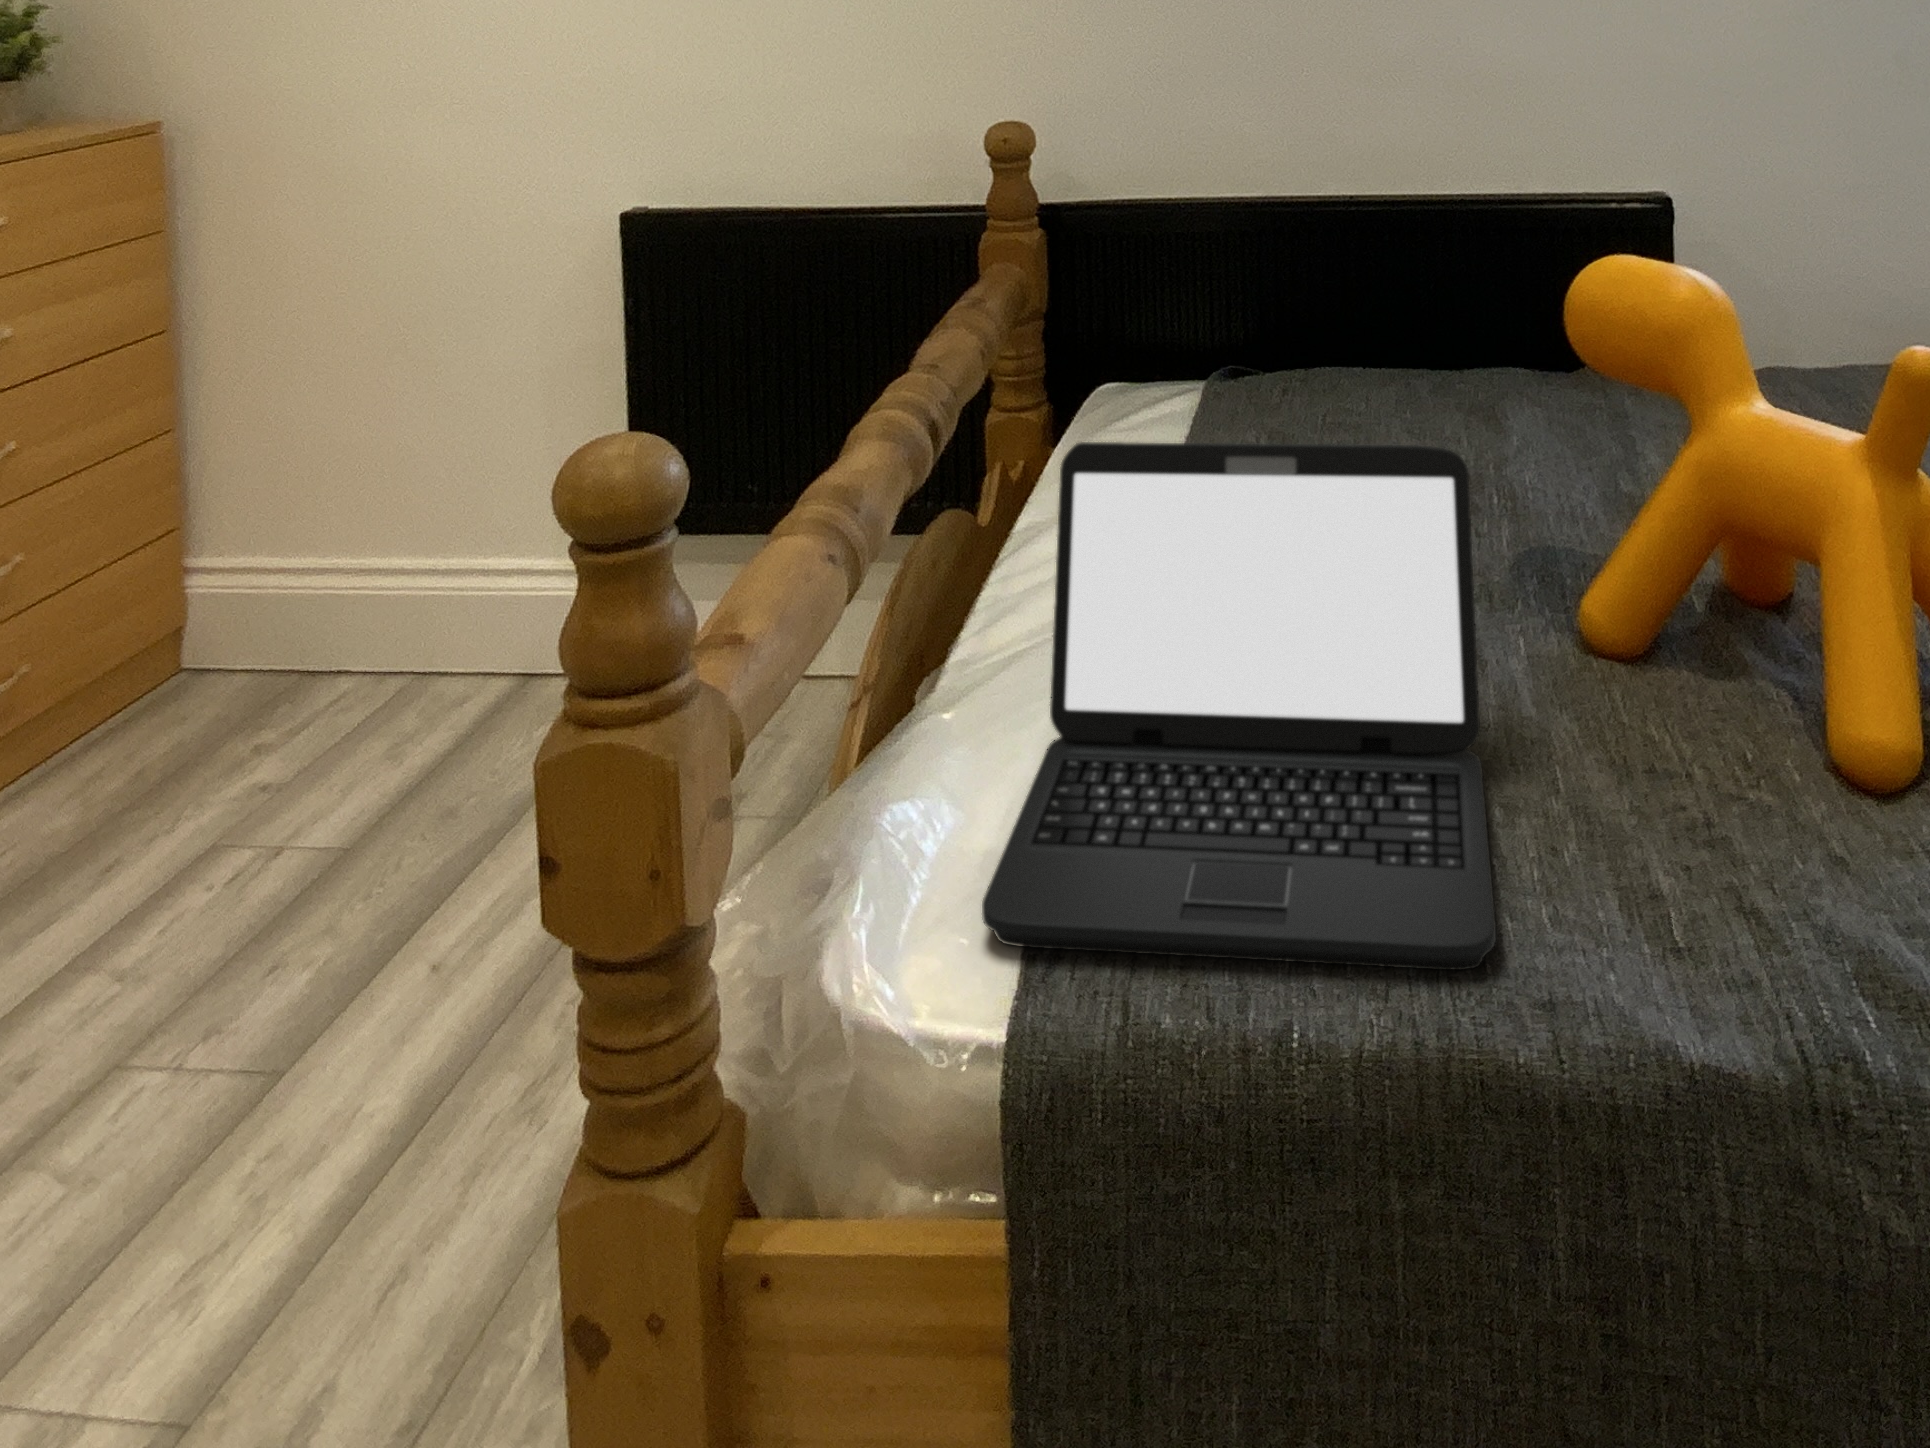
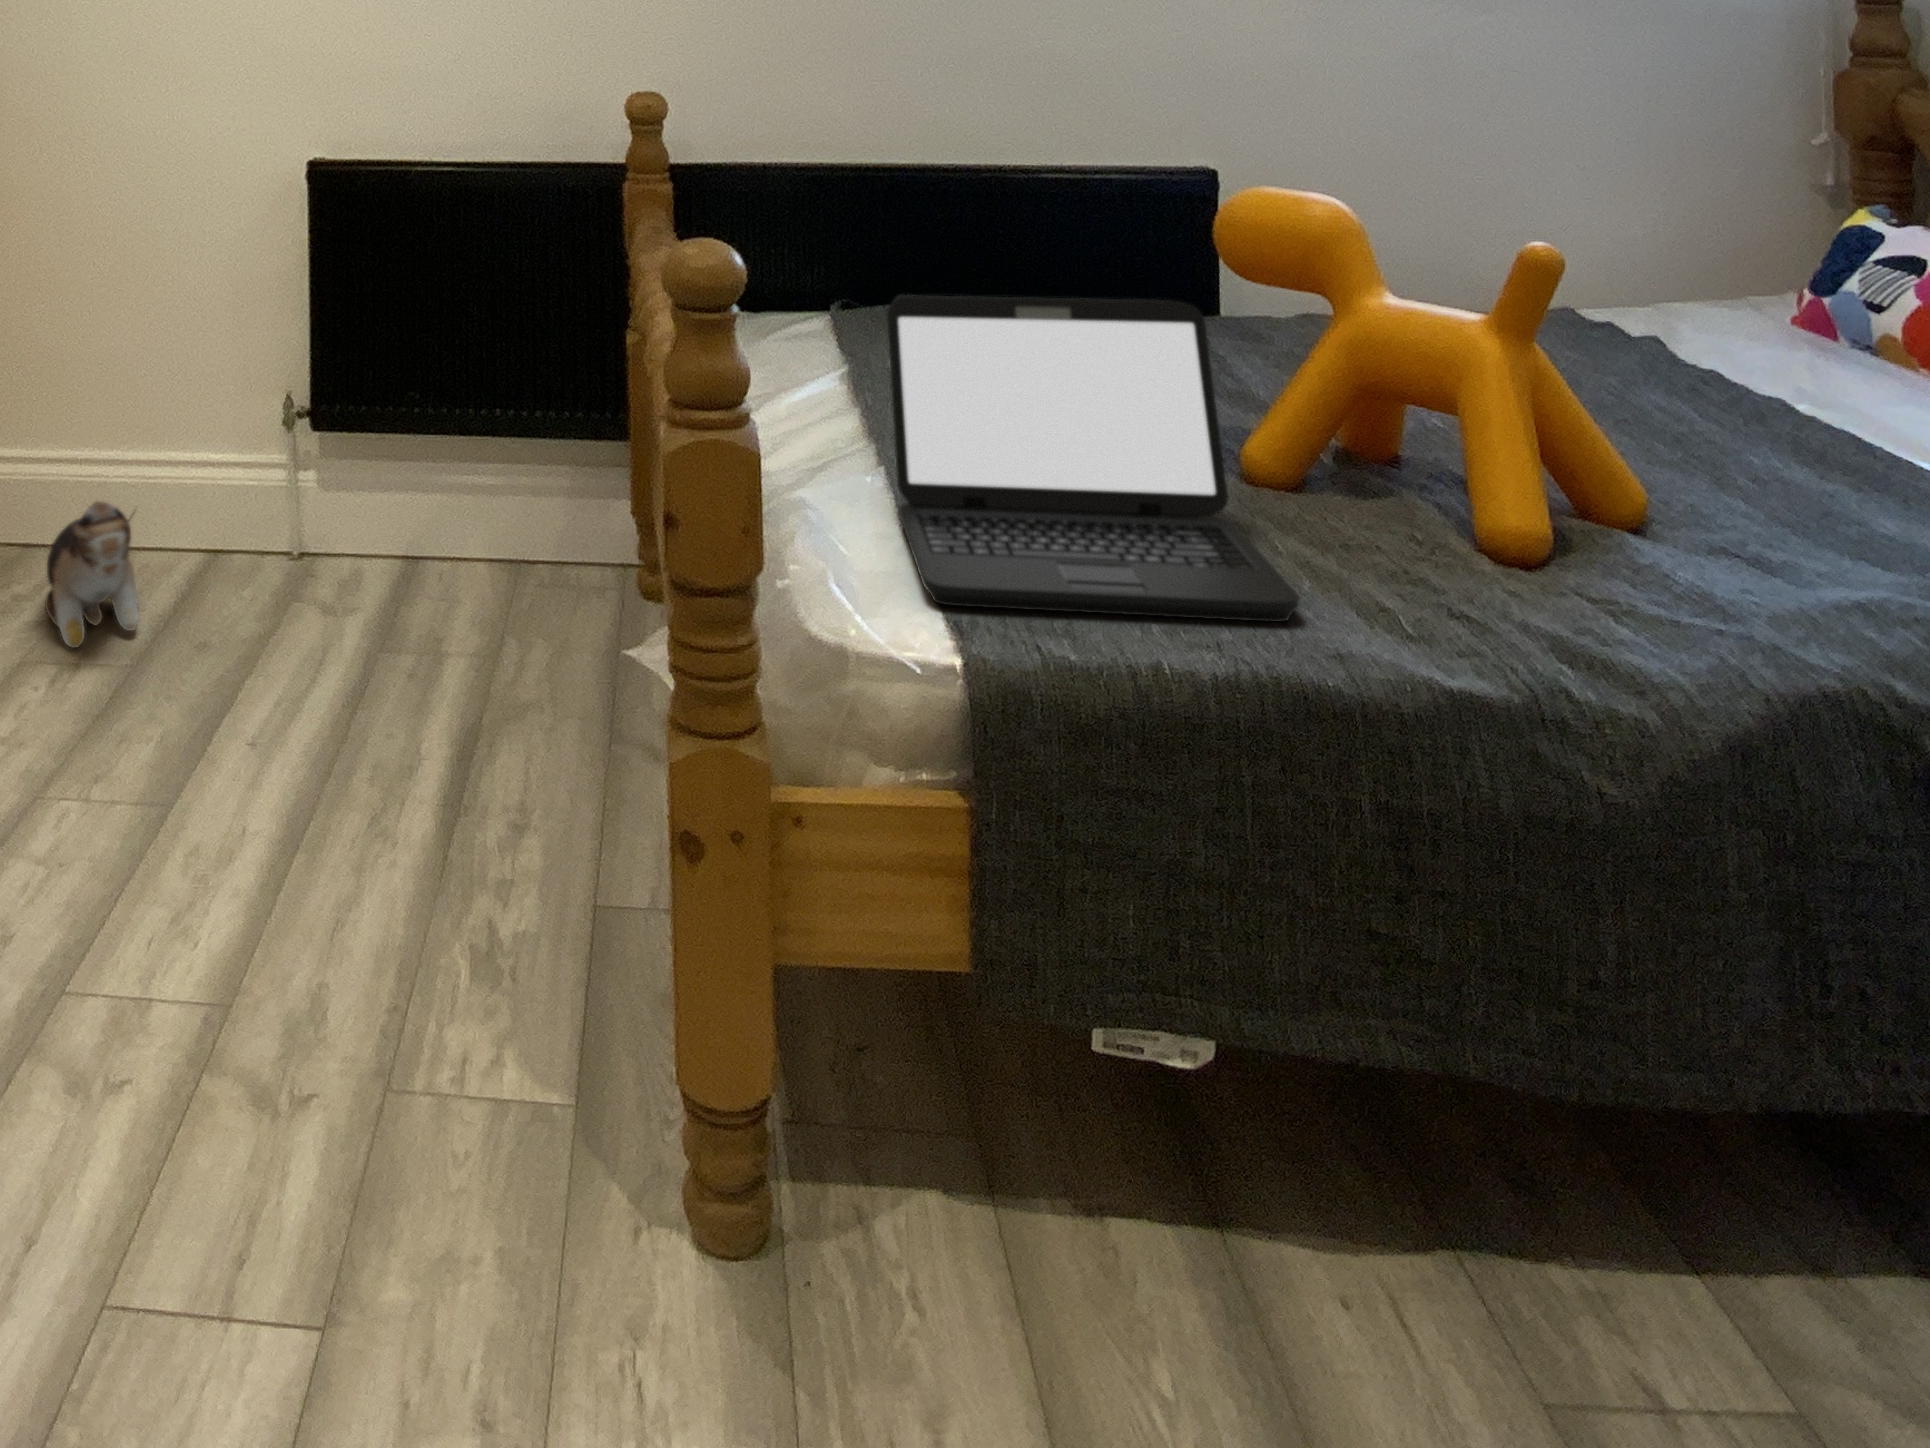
plush toy: none [237,646,378,827] -> present [45,501,139,648]

